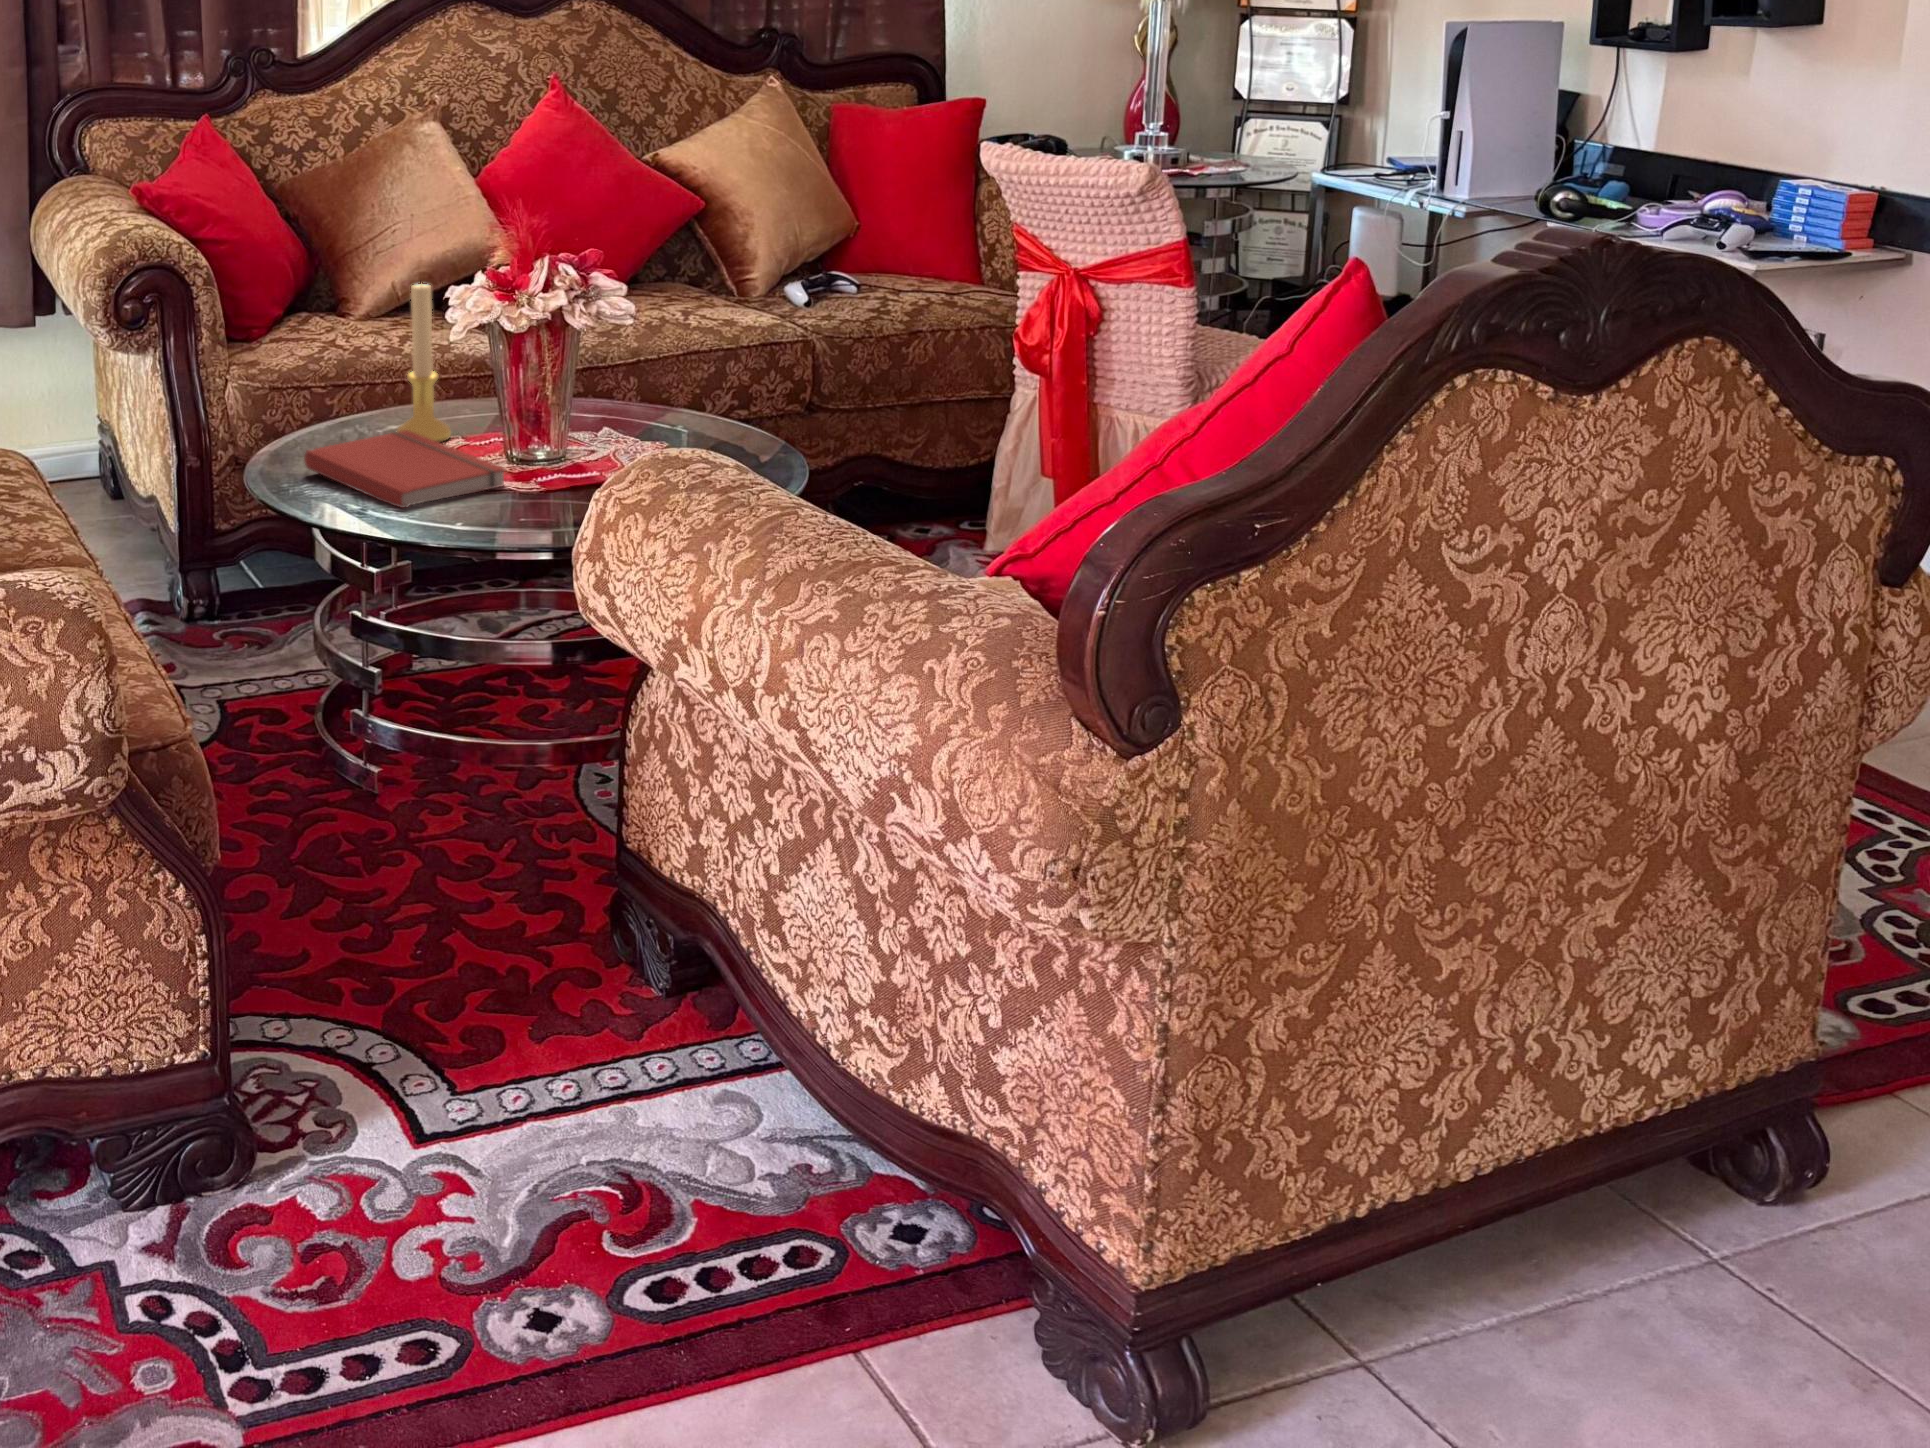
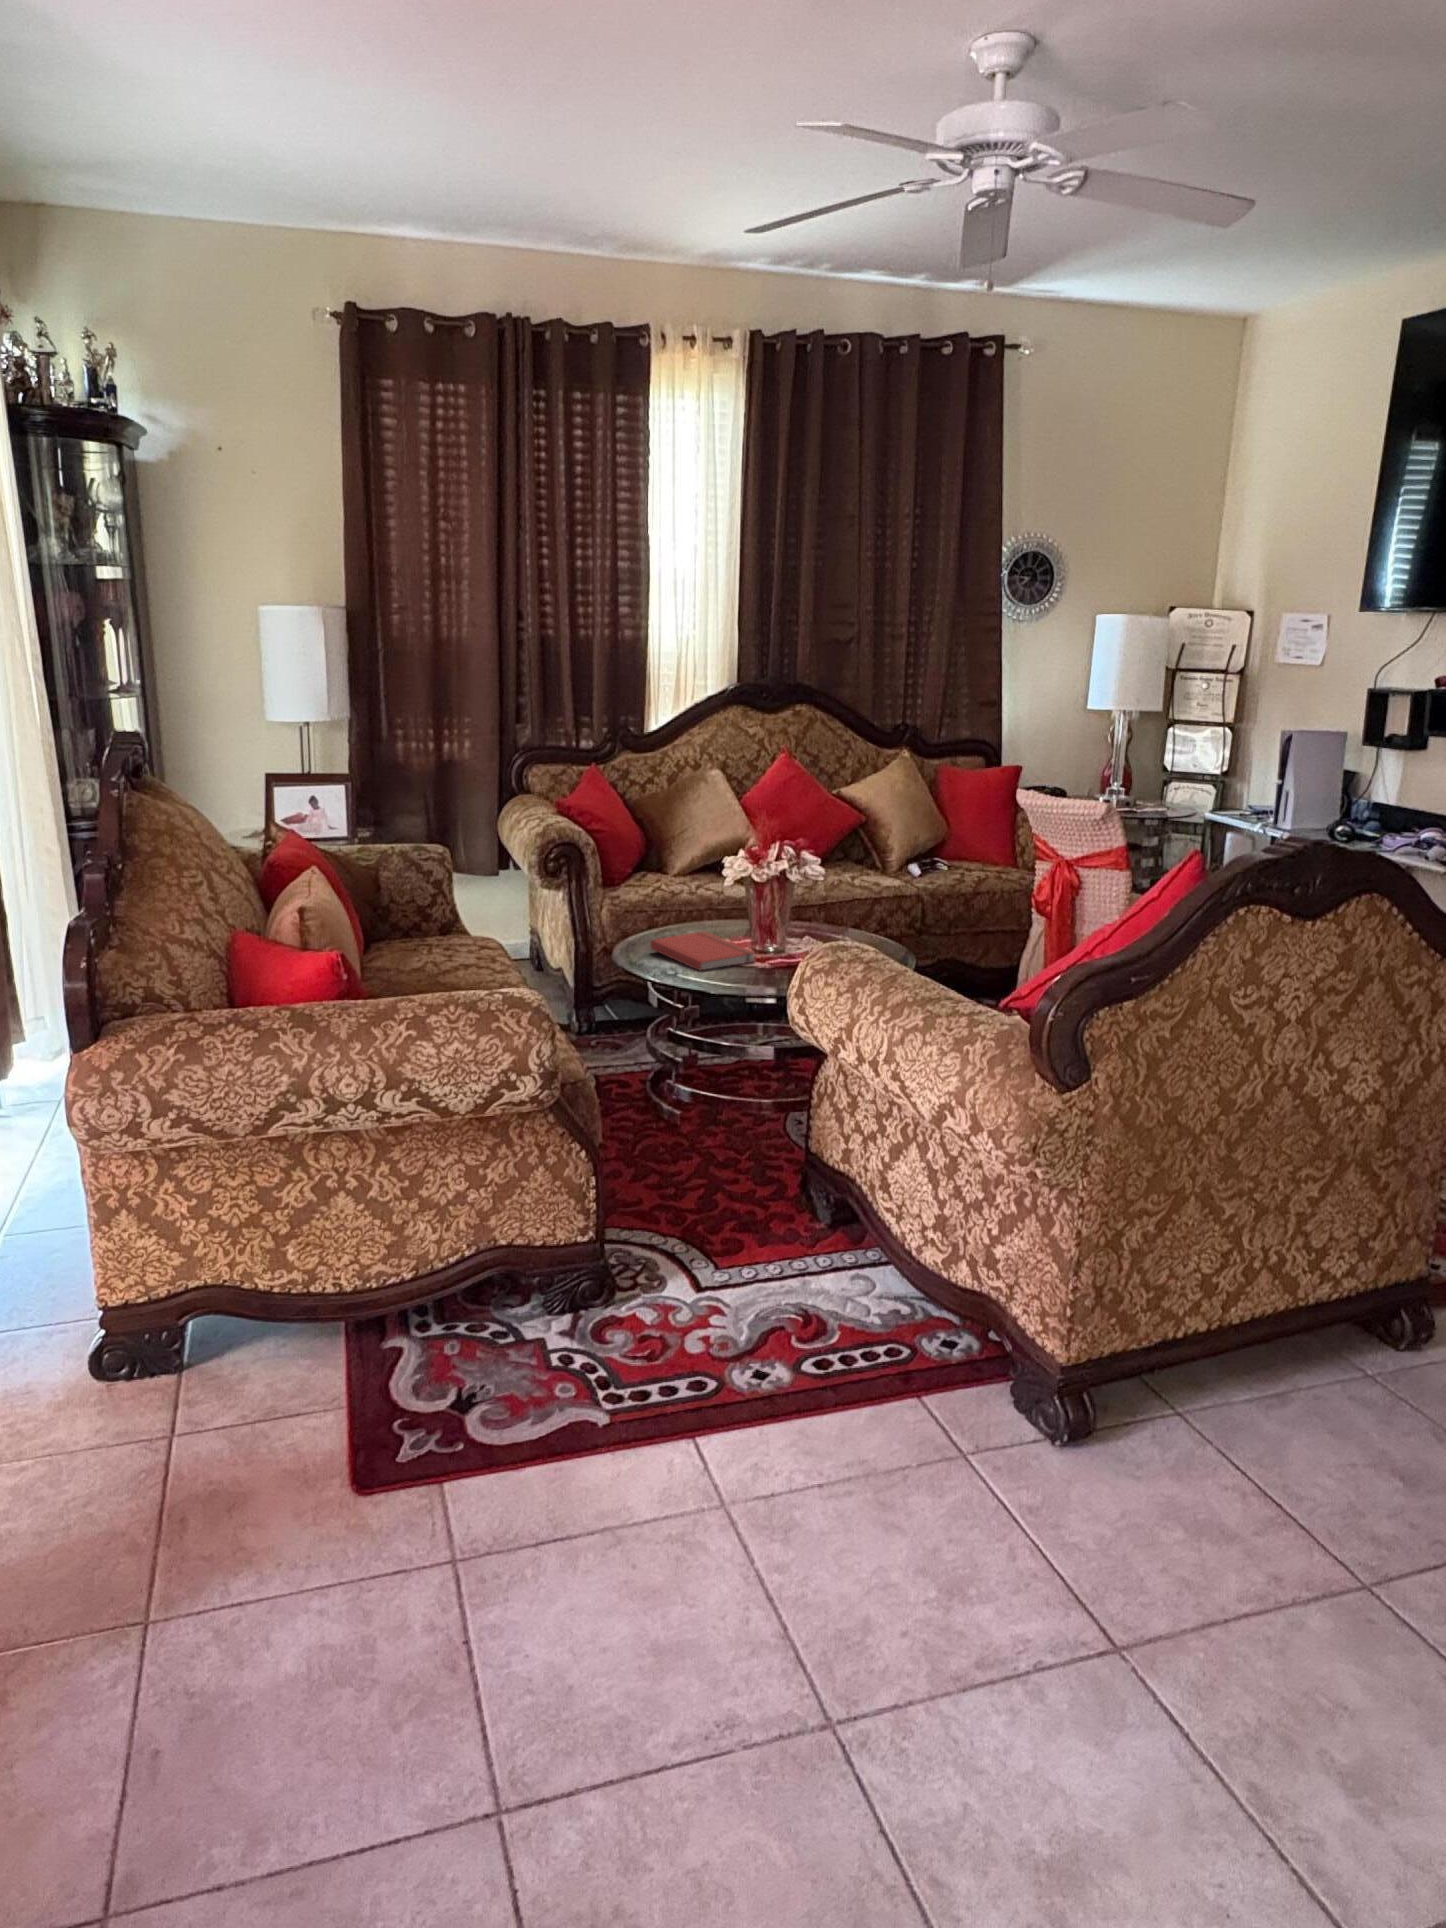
candle holder: present [397,284,451,442] -> none [698,853,727,939]

